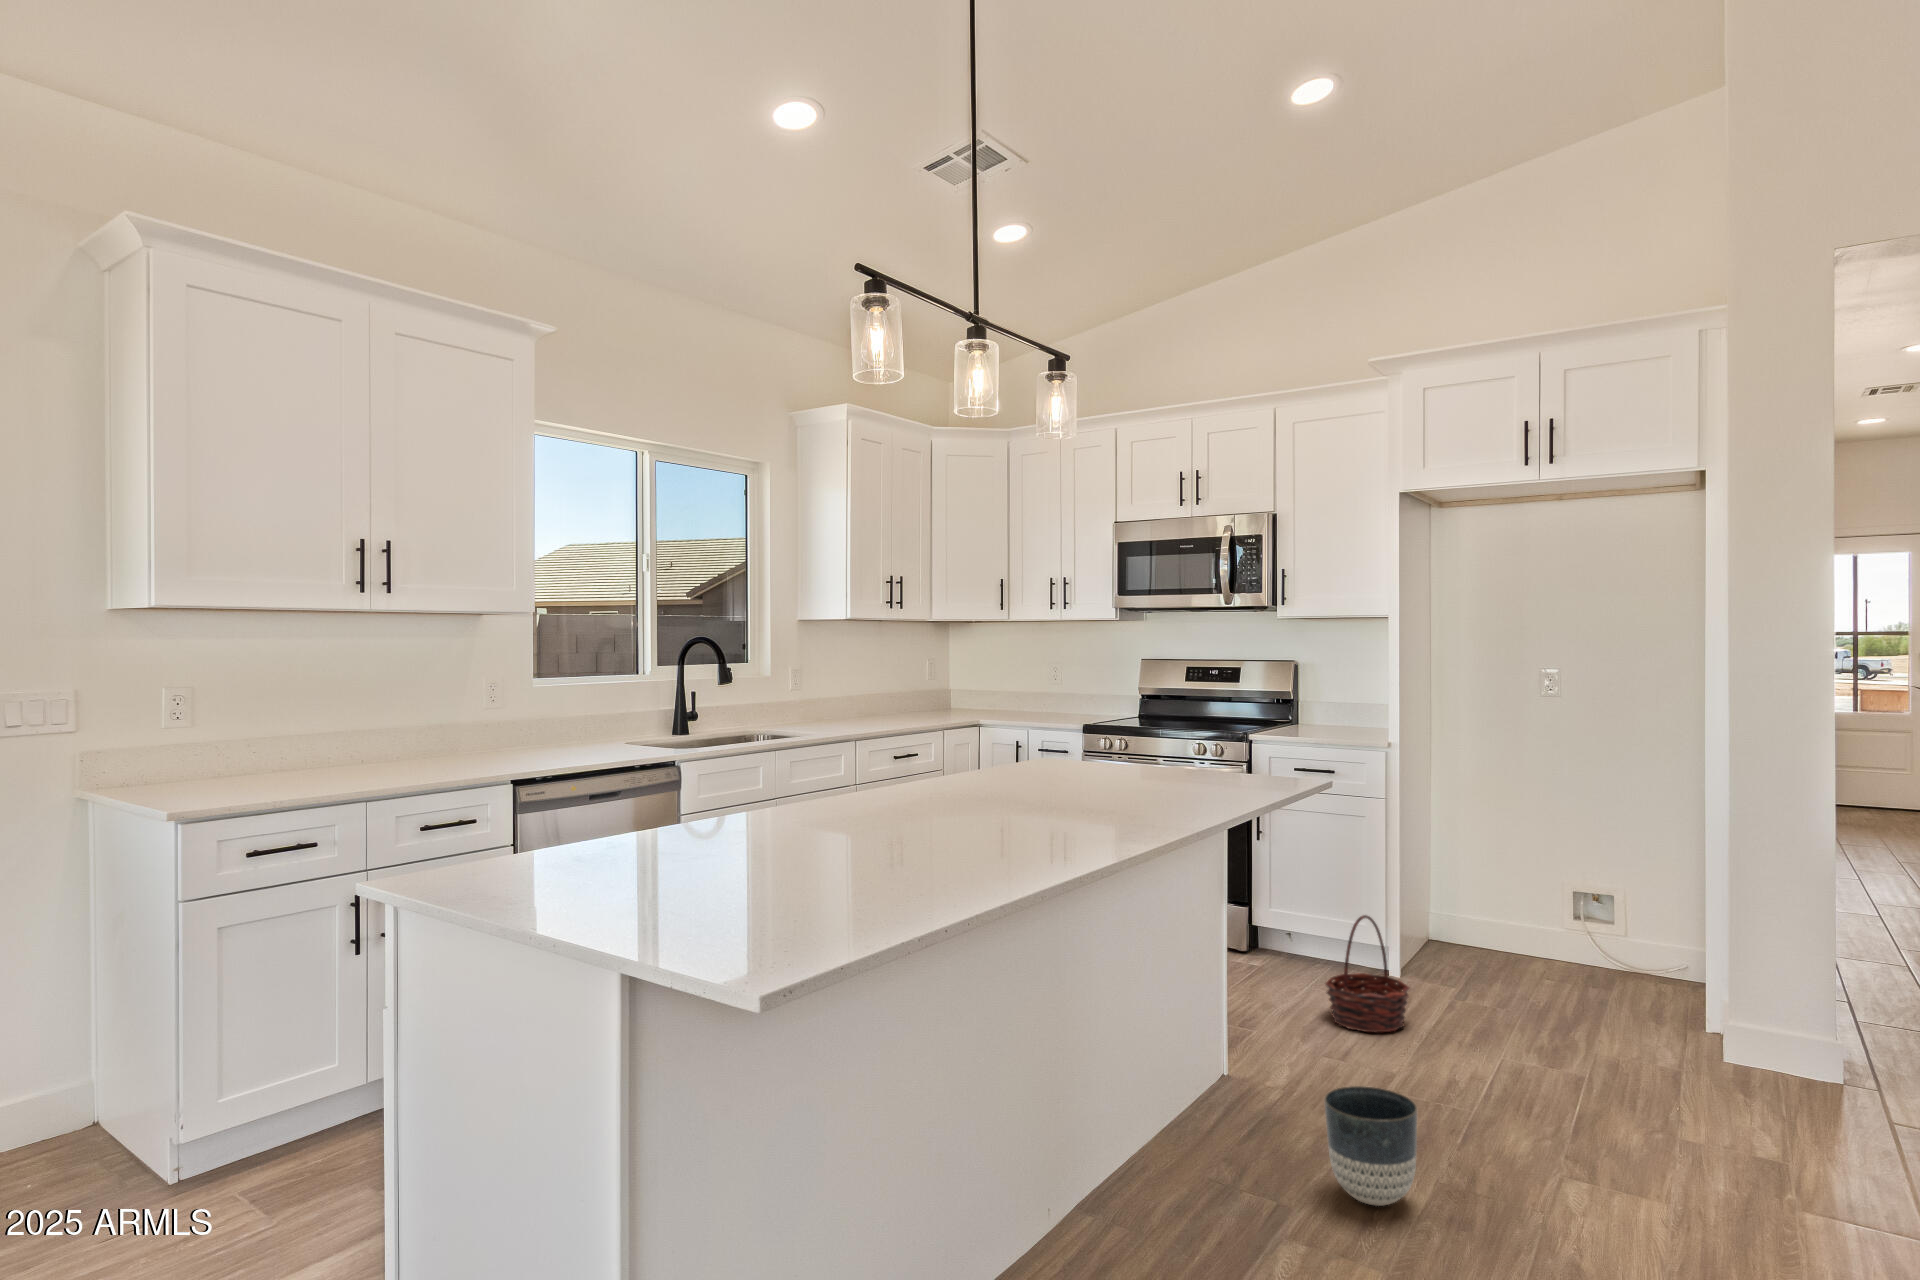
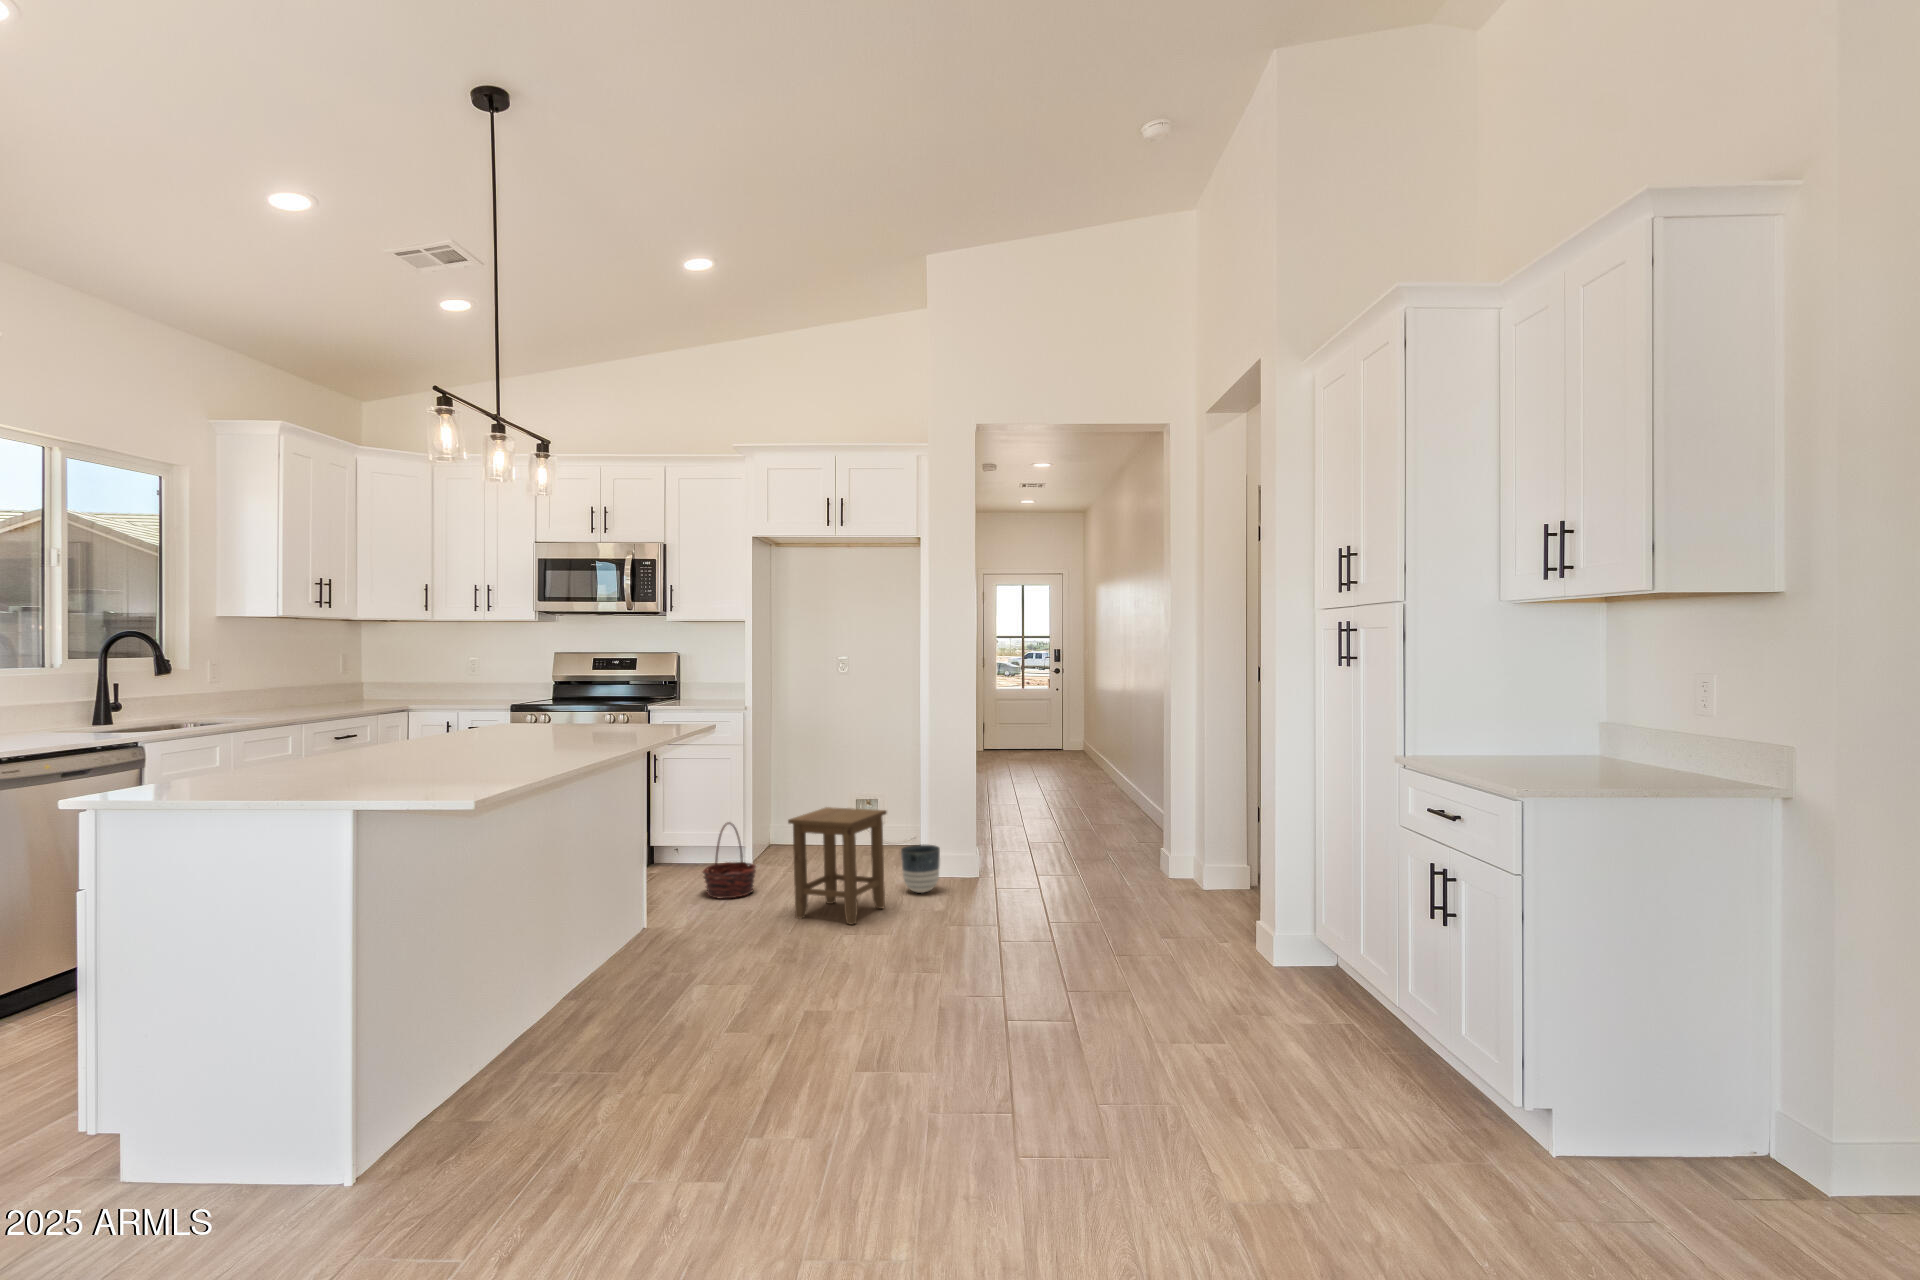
stool: none [1462,914,1647,1130] -> present [788,807,887,925]
planter: present [1324,1086,1417,1206] -> present [901,845,940,893]

